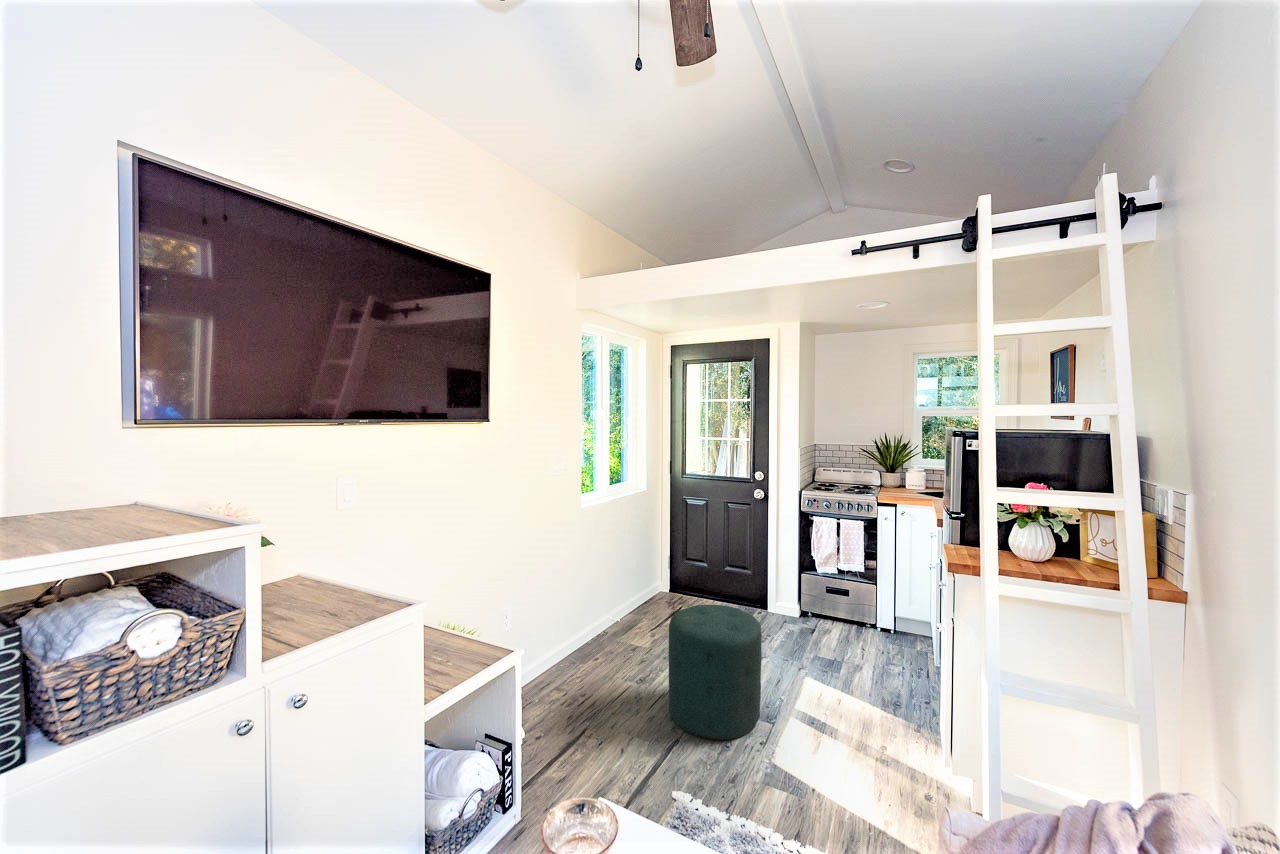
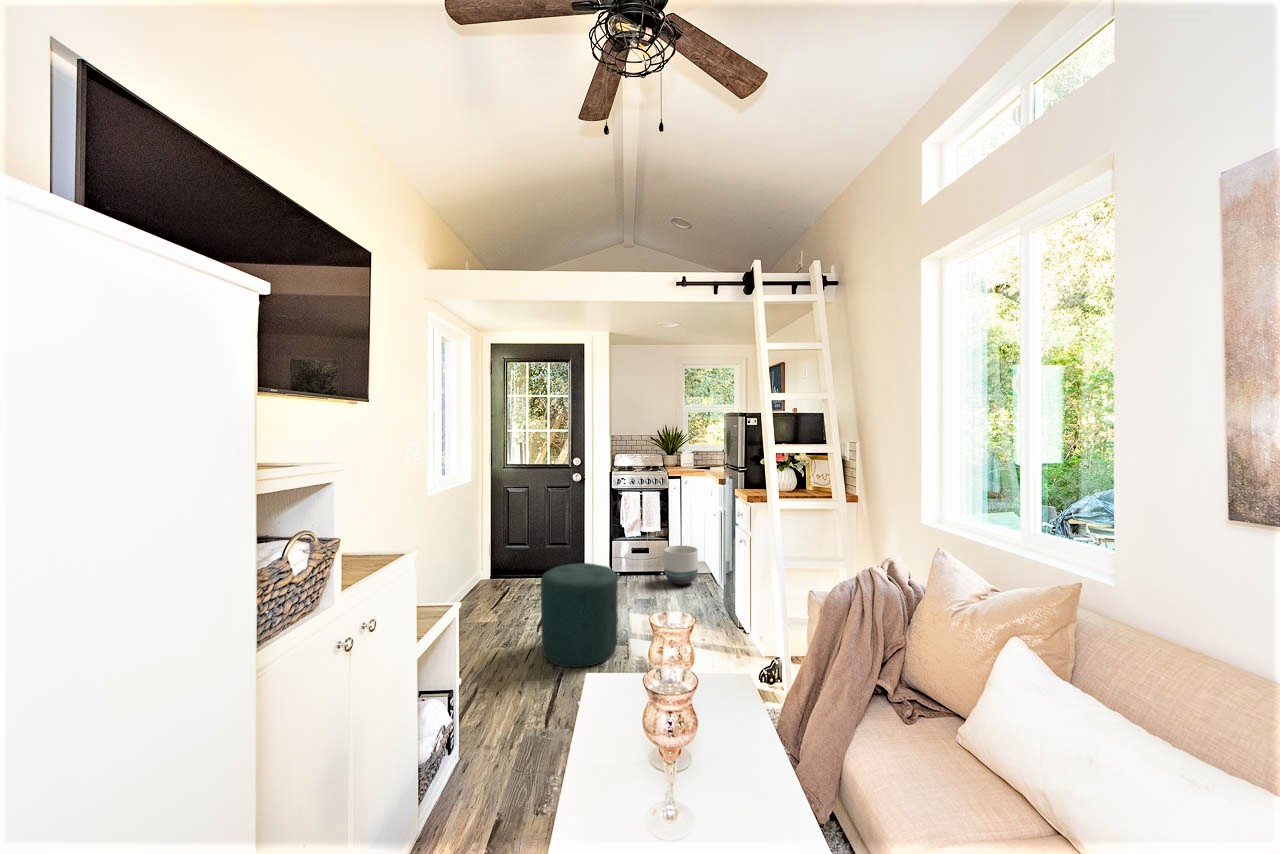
planter: none [865,593,914,647] -> present [664,546,698,585]

